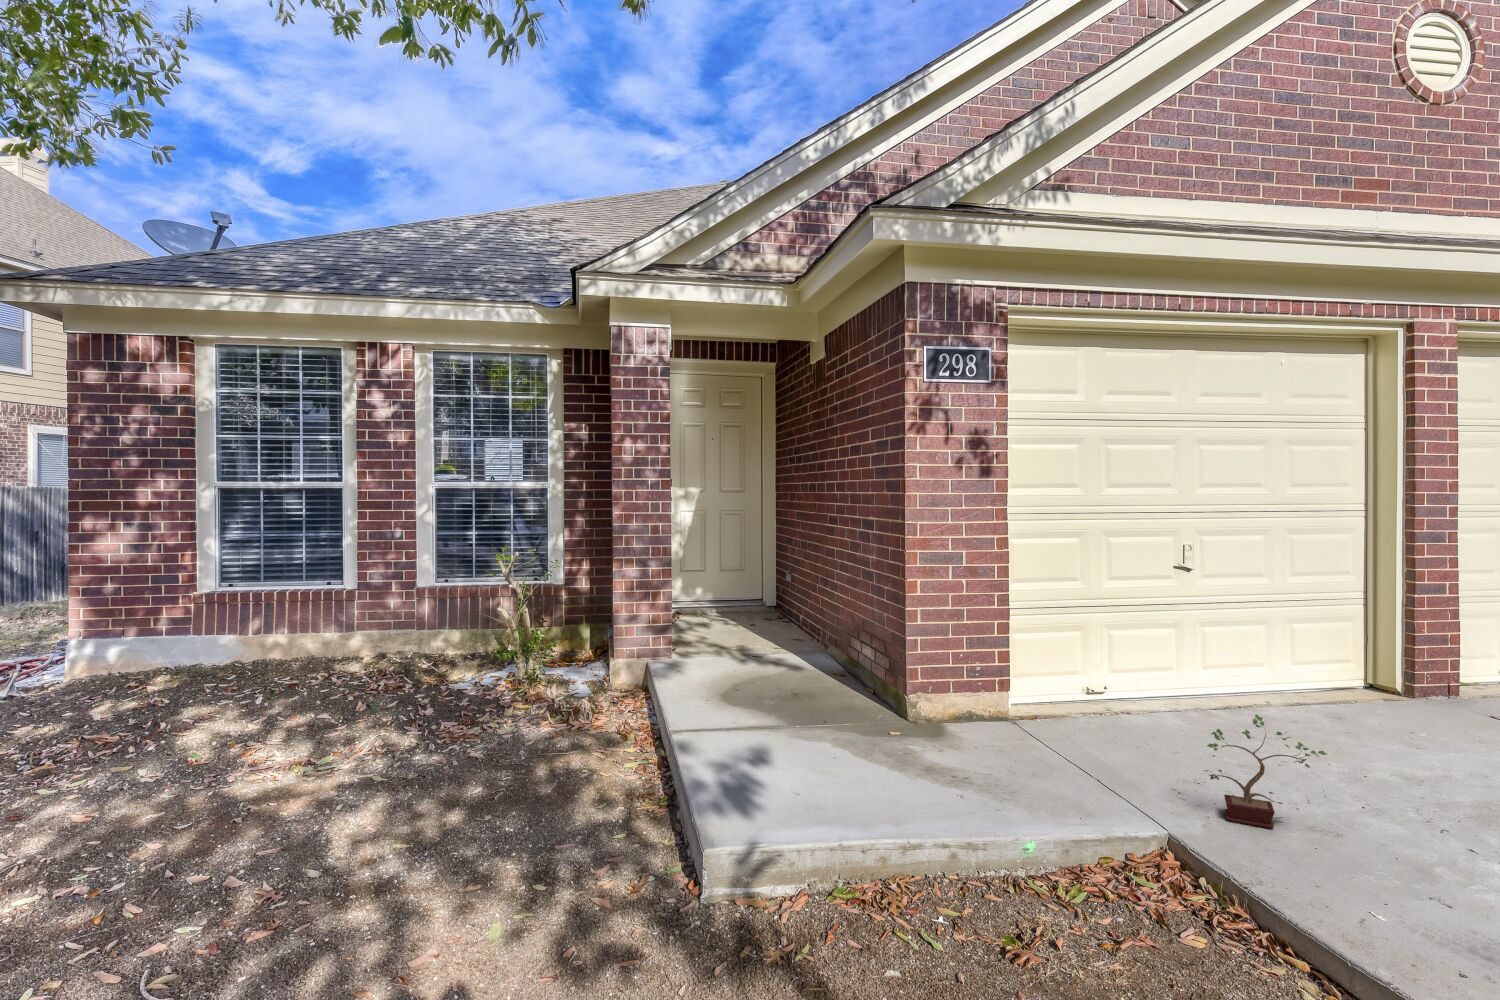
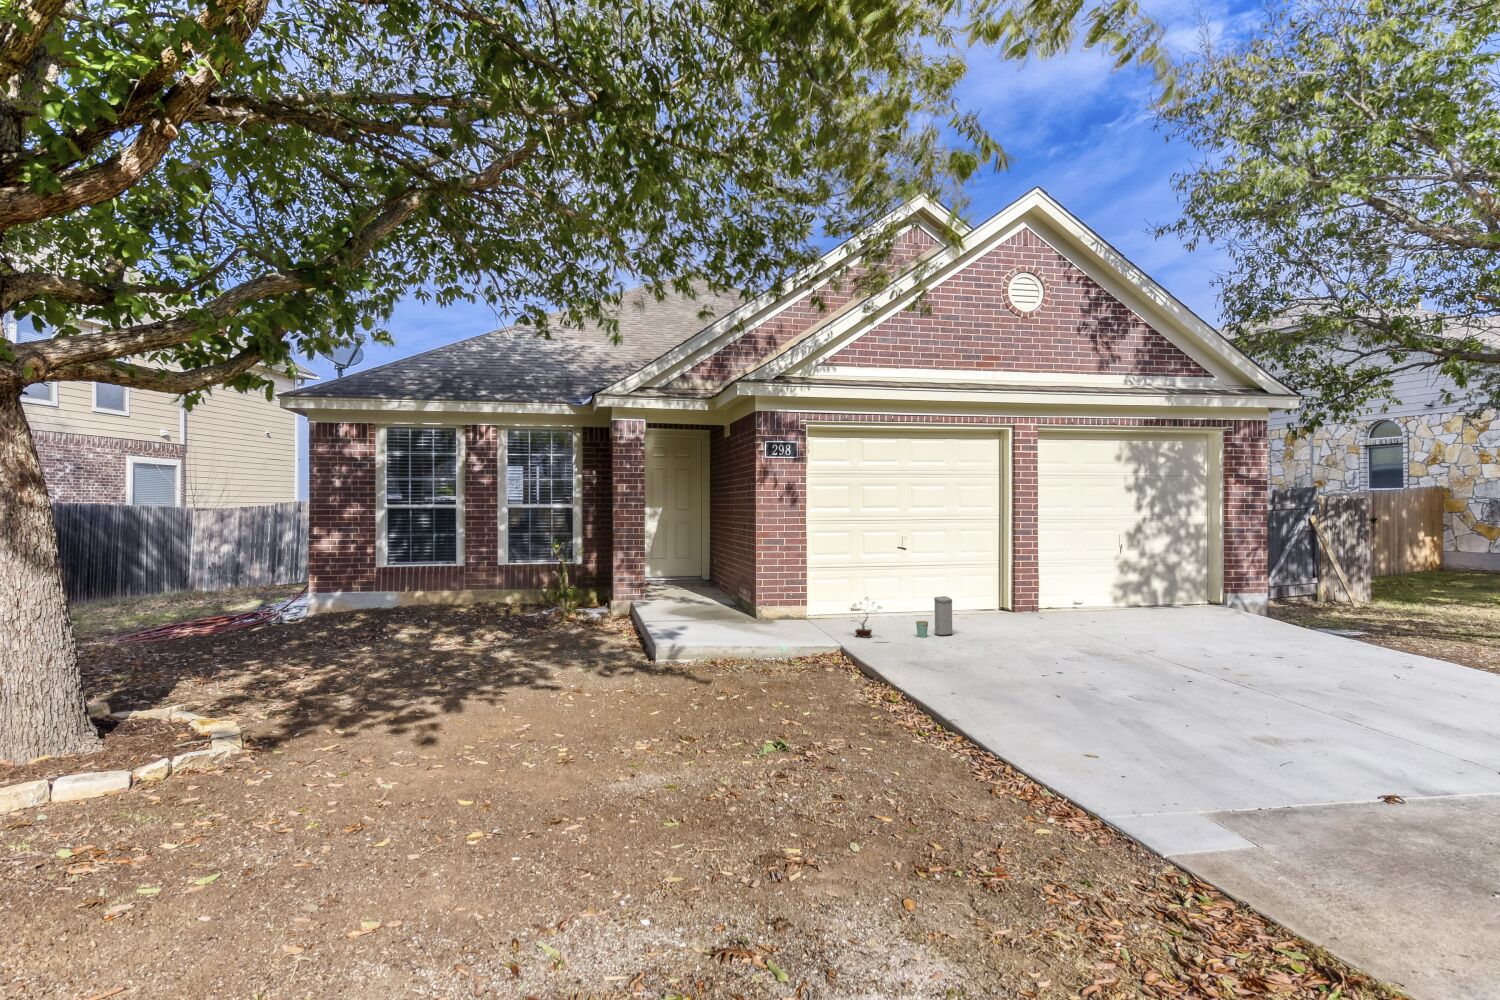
trash can: none [1385,708,1472,828] -> present [916,596,952,638]

